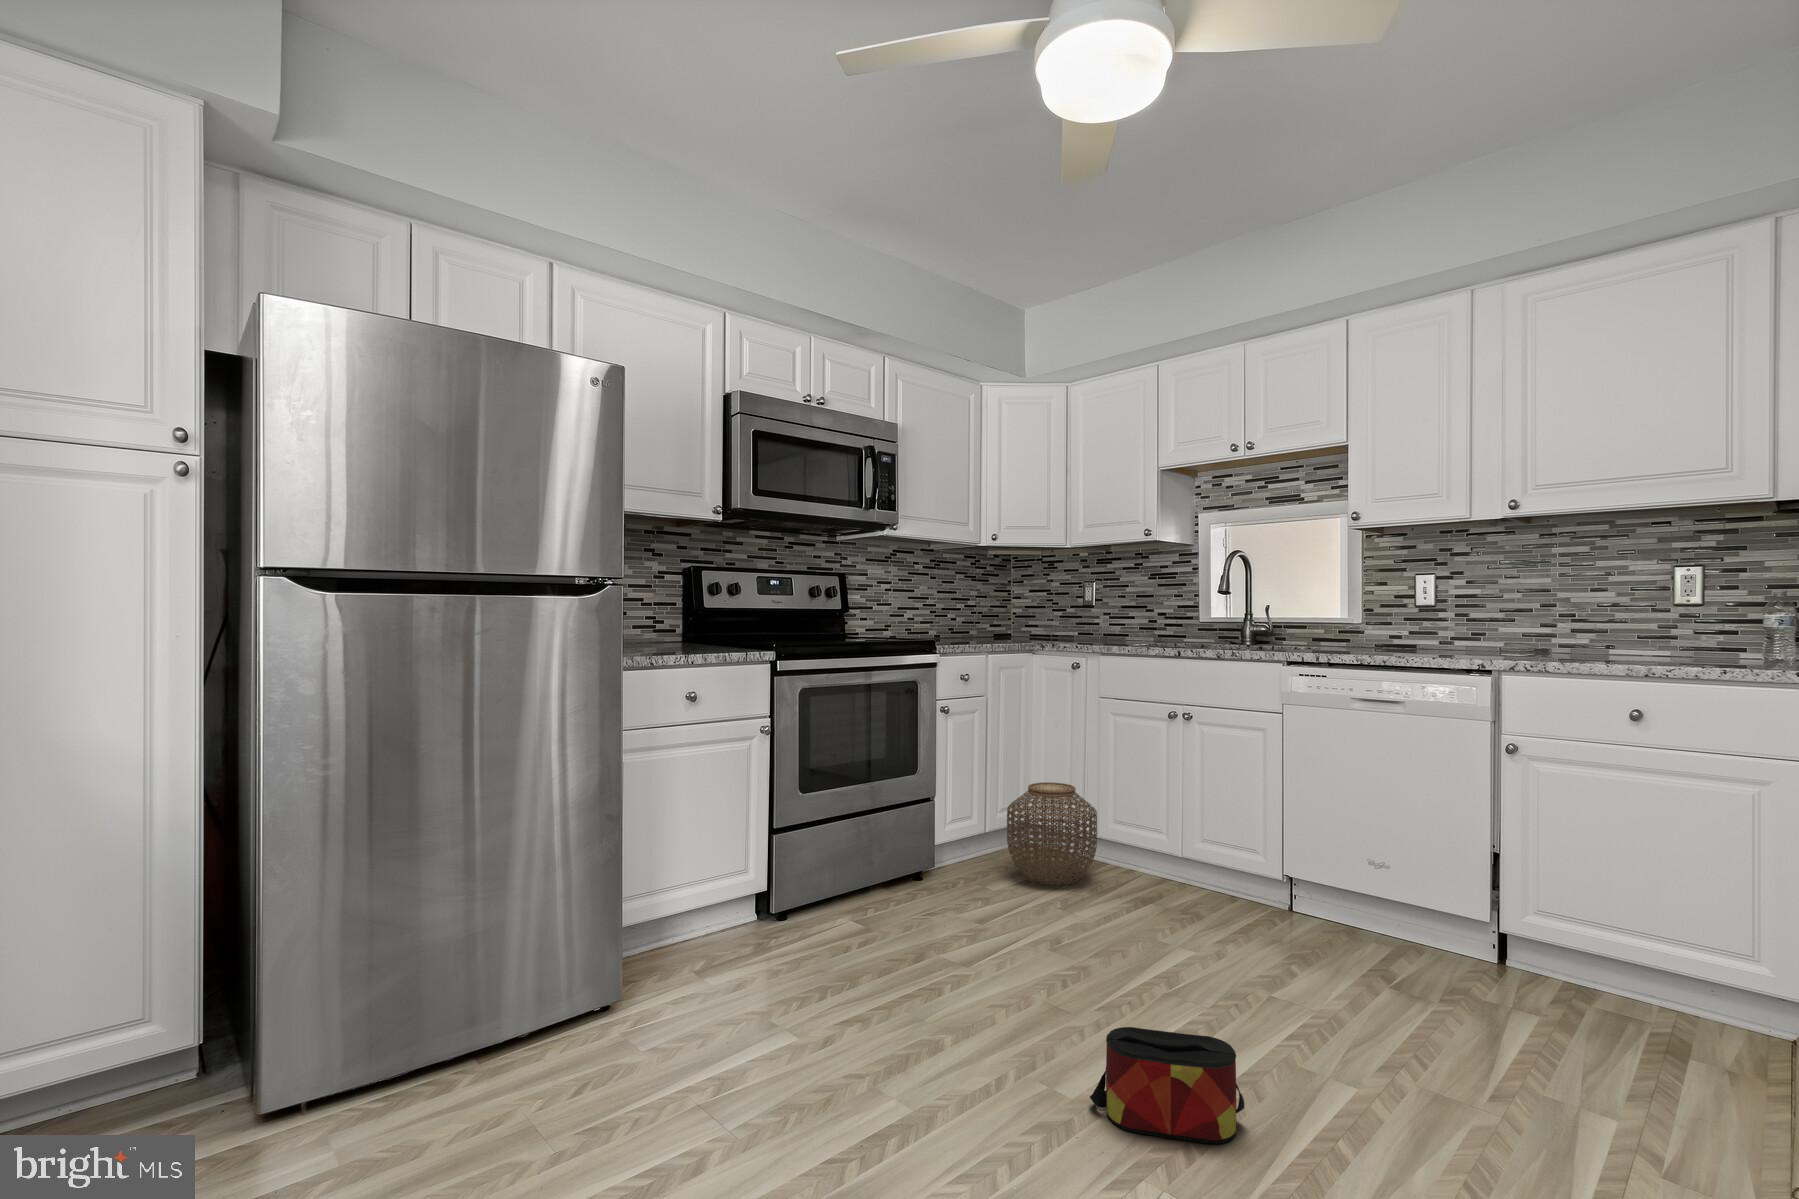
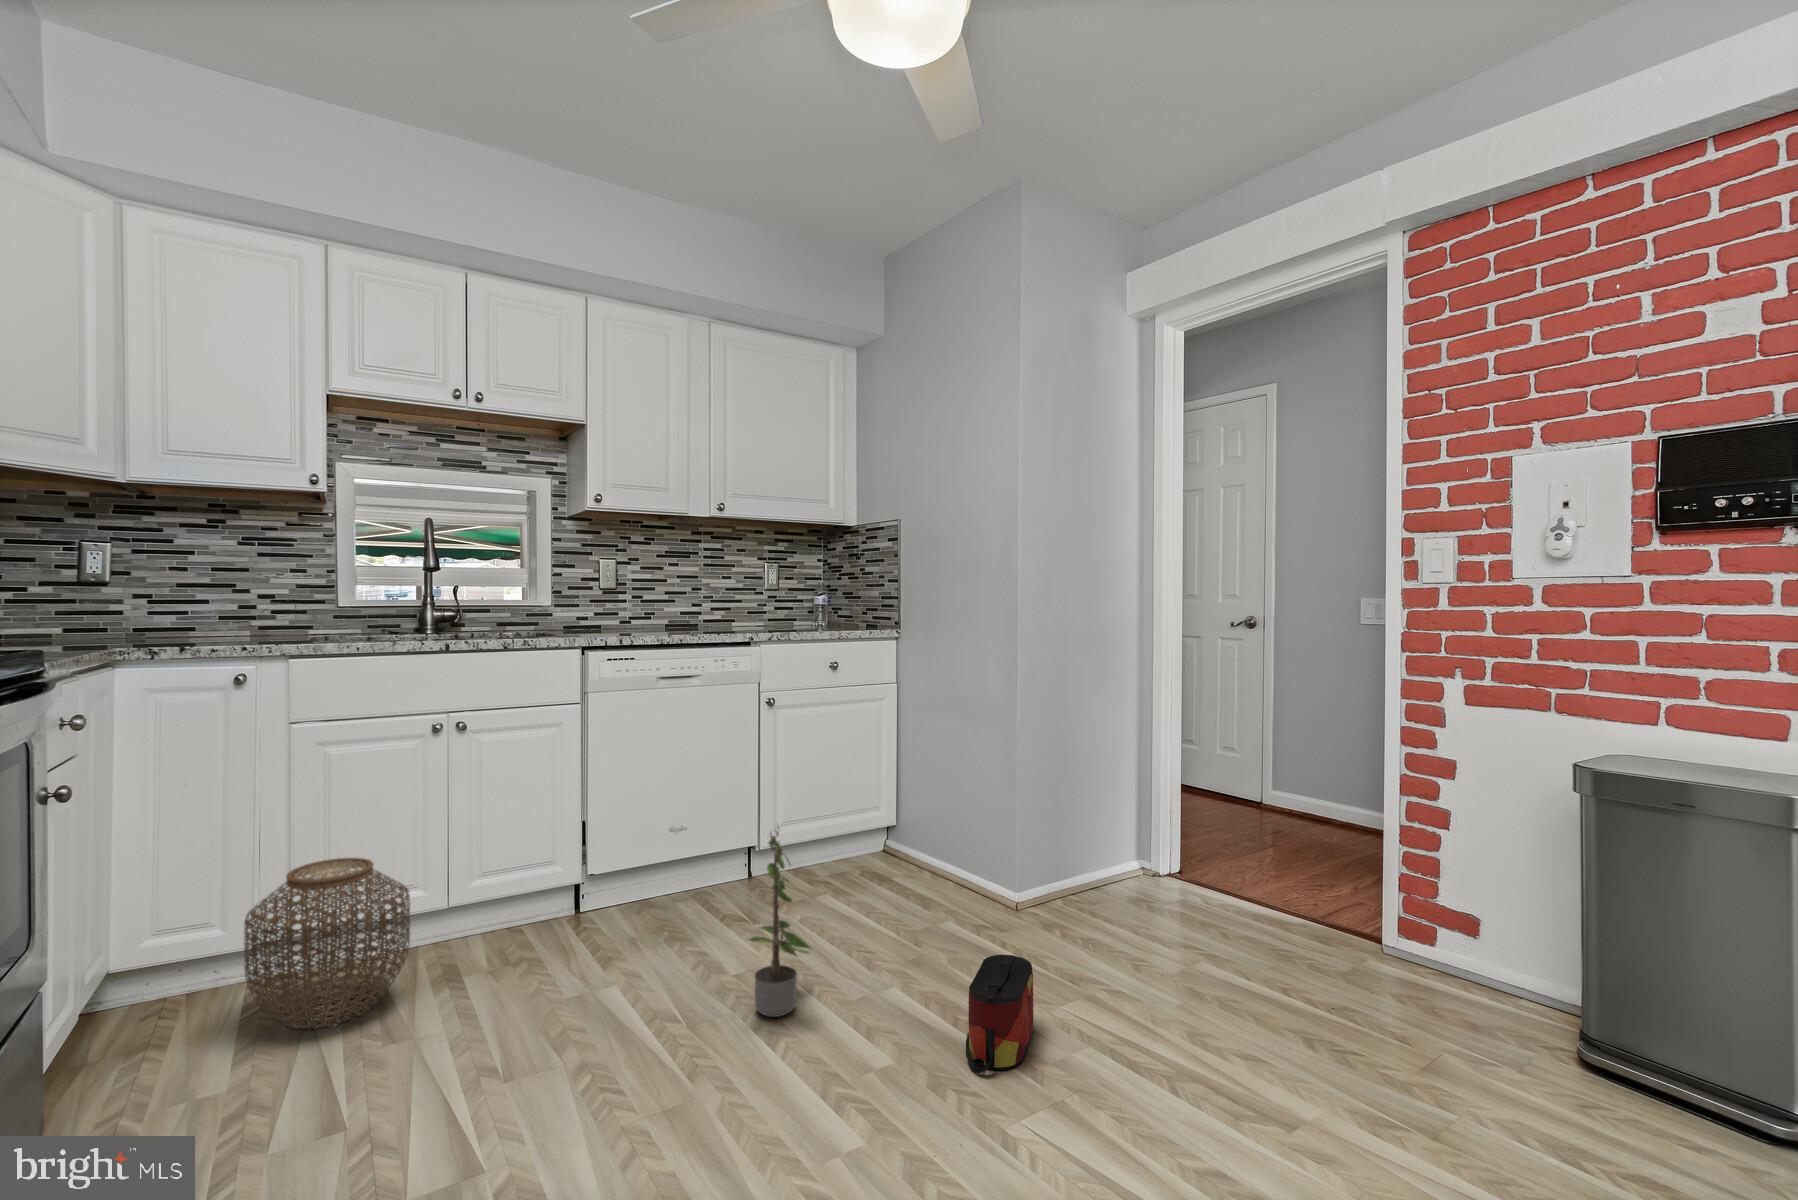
potted plant: none [1110,828,1215,1008] -> present [749,827,811,1017]

